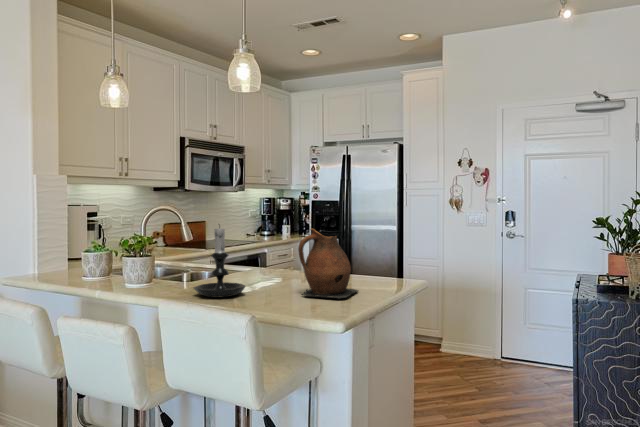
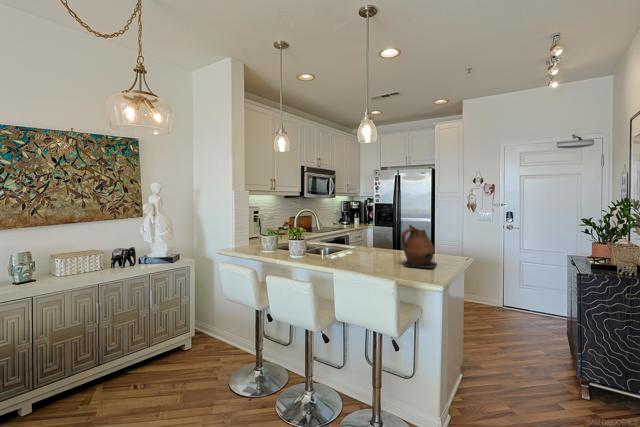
candle holder: present [193,227,245,298] -> none [337,221,369,266]

